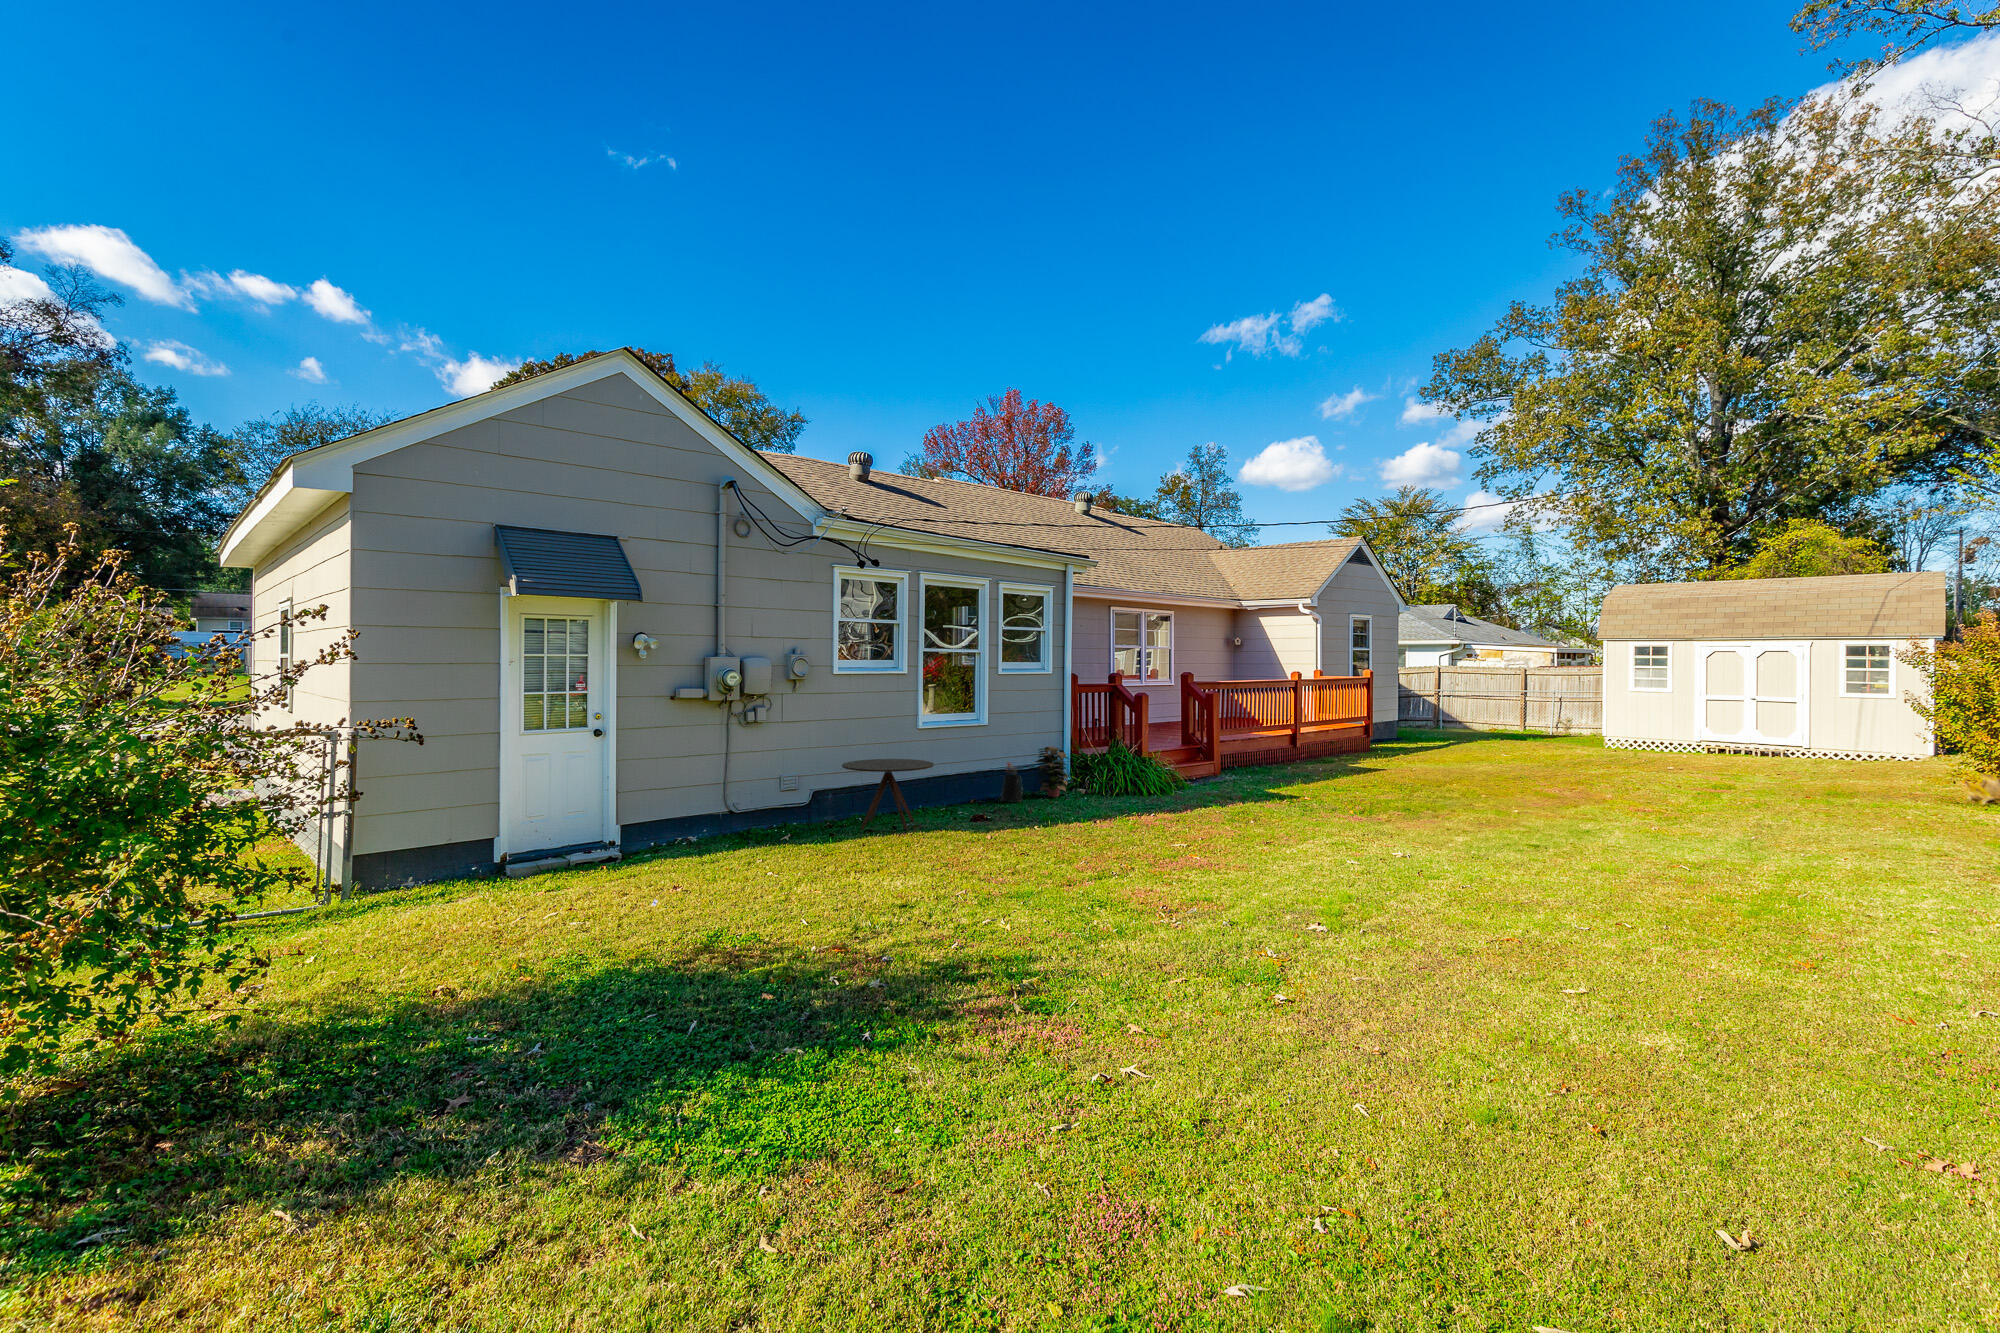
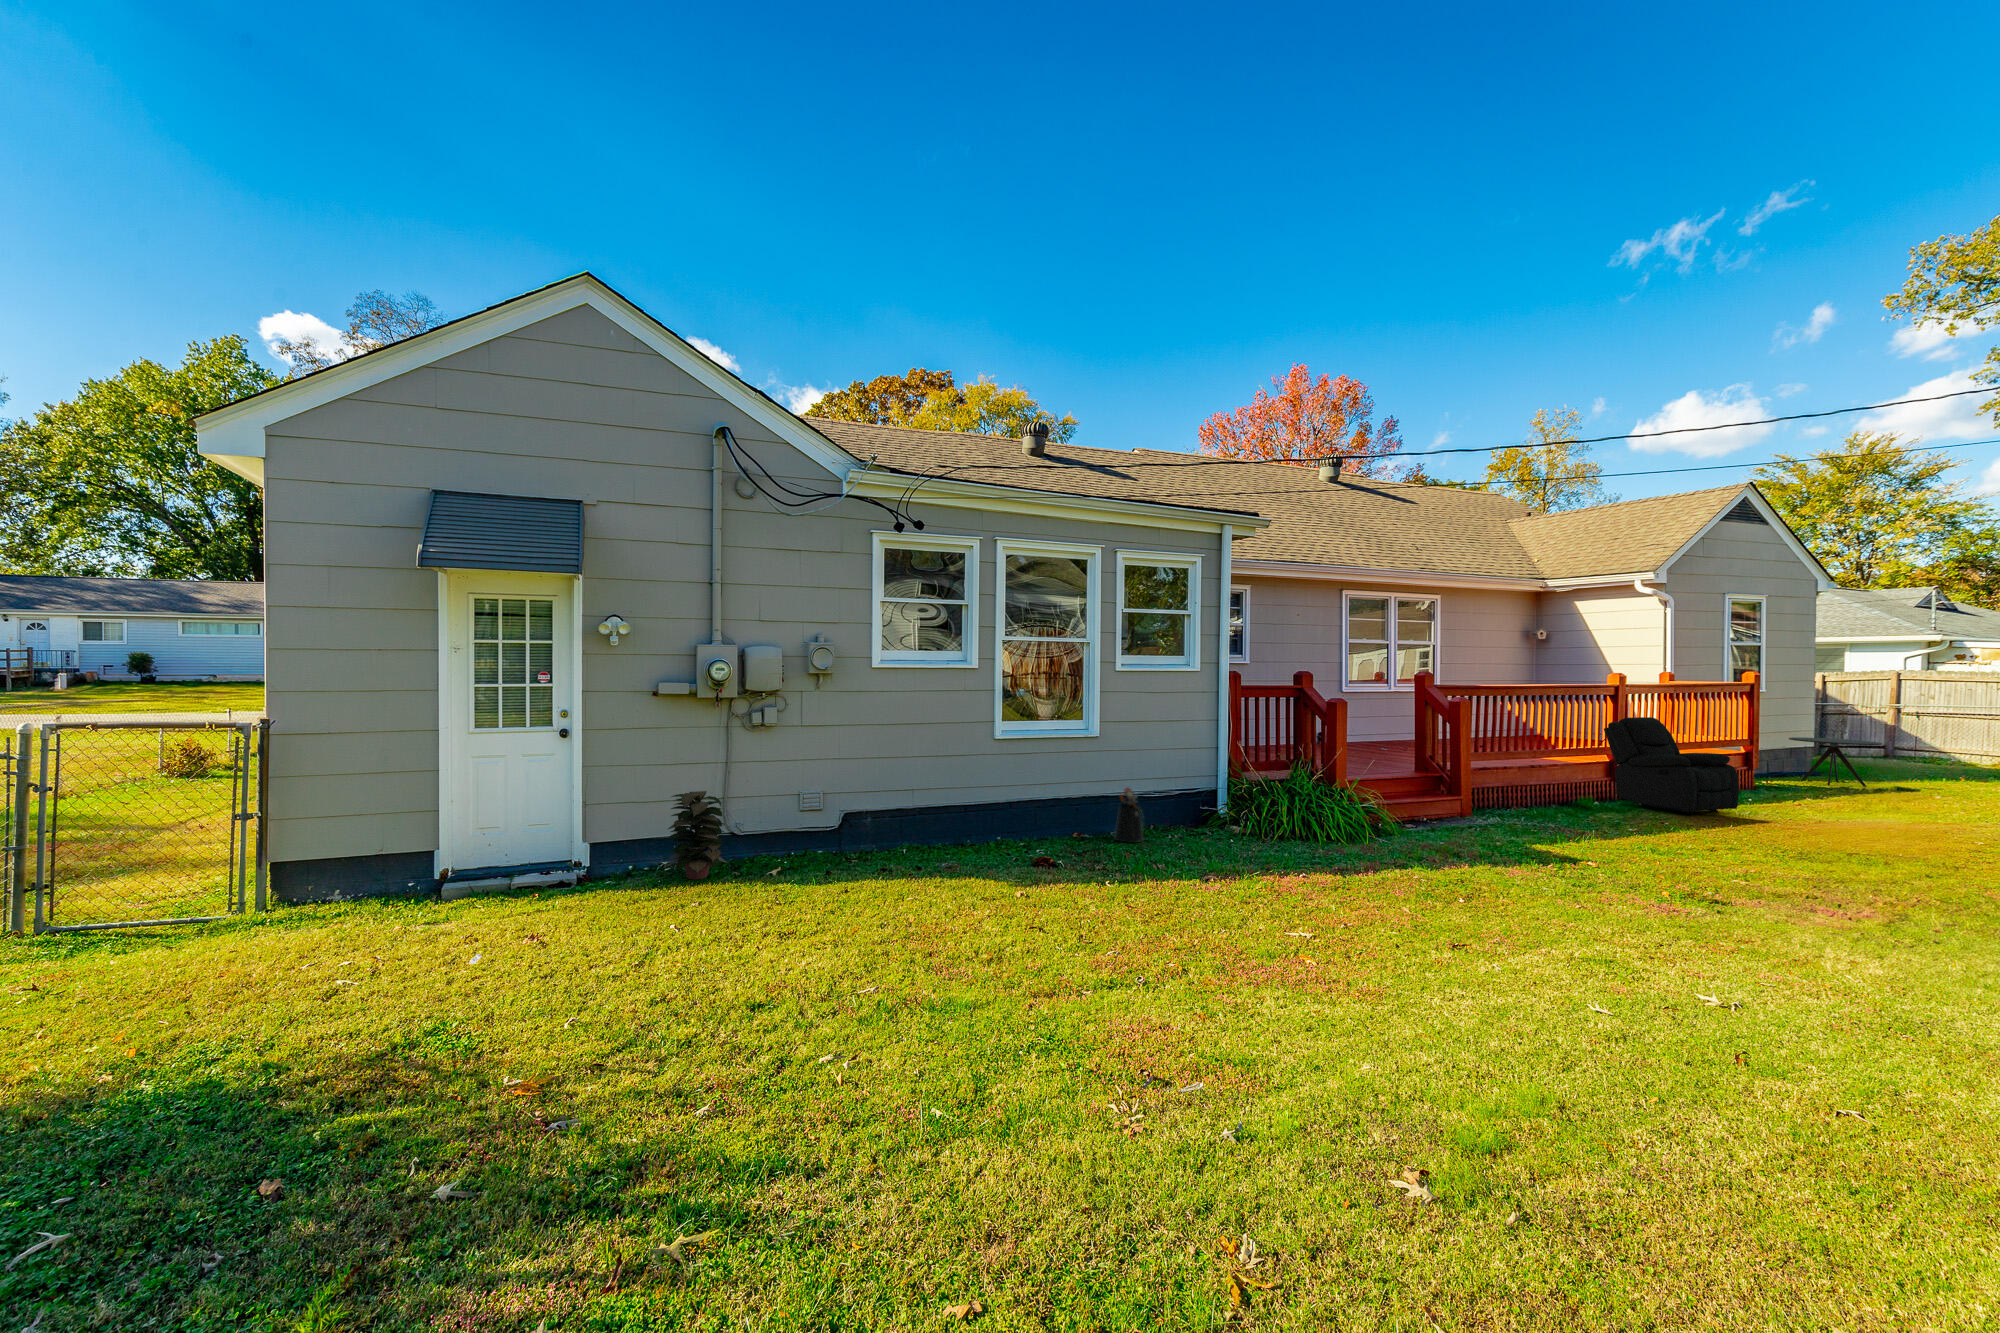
chair: none [1288,701,1363,764] -> present [1604,717,1739,815]
decorative plant: present [1035,746,1069,797] -> present [665,791,729,879]
round table: present [842,759,934,830] -> present [1789,737,1882,787]

